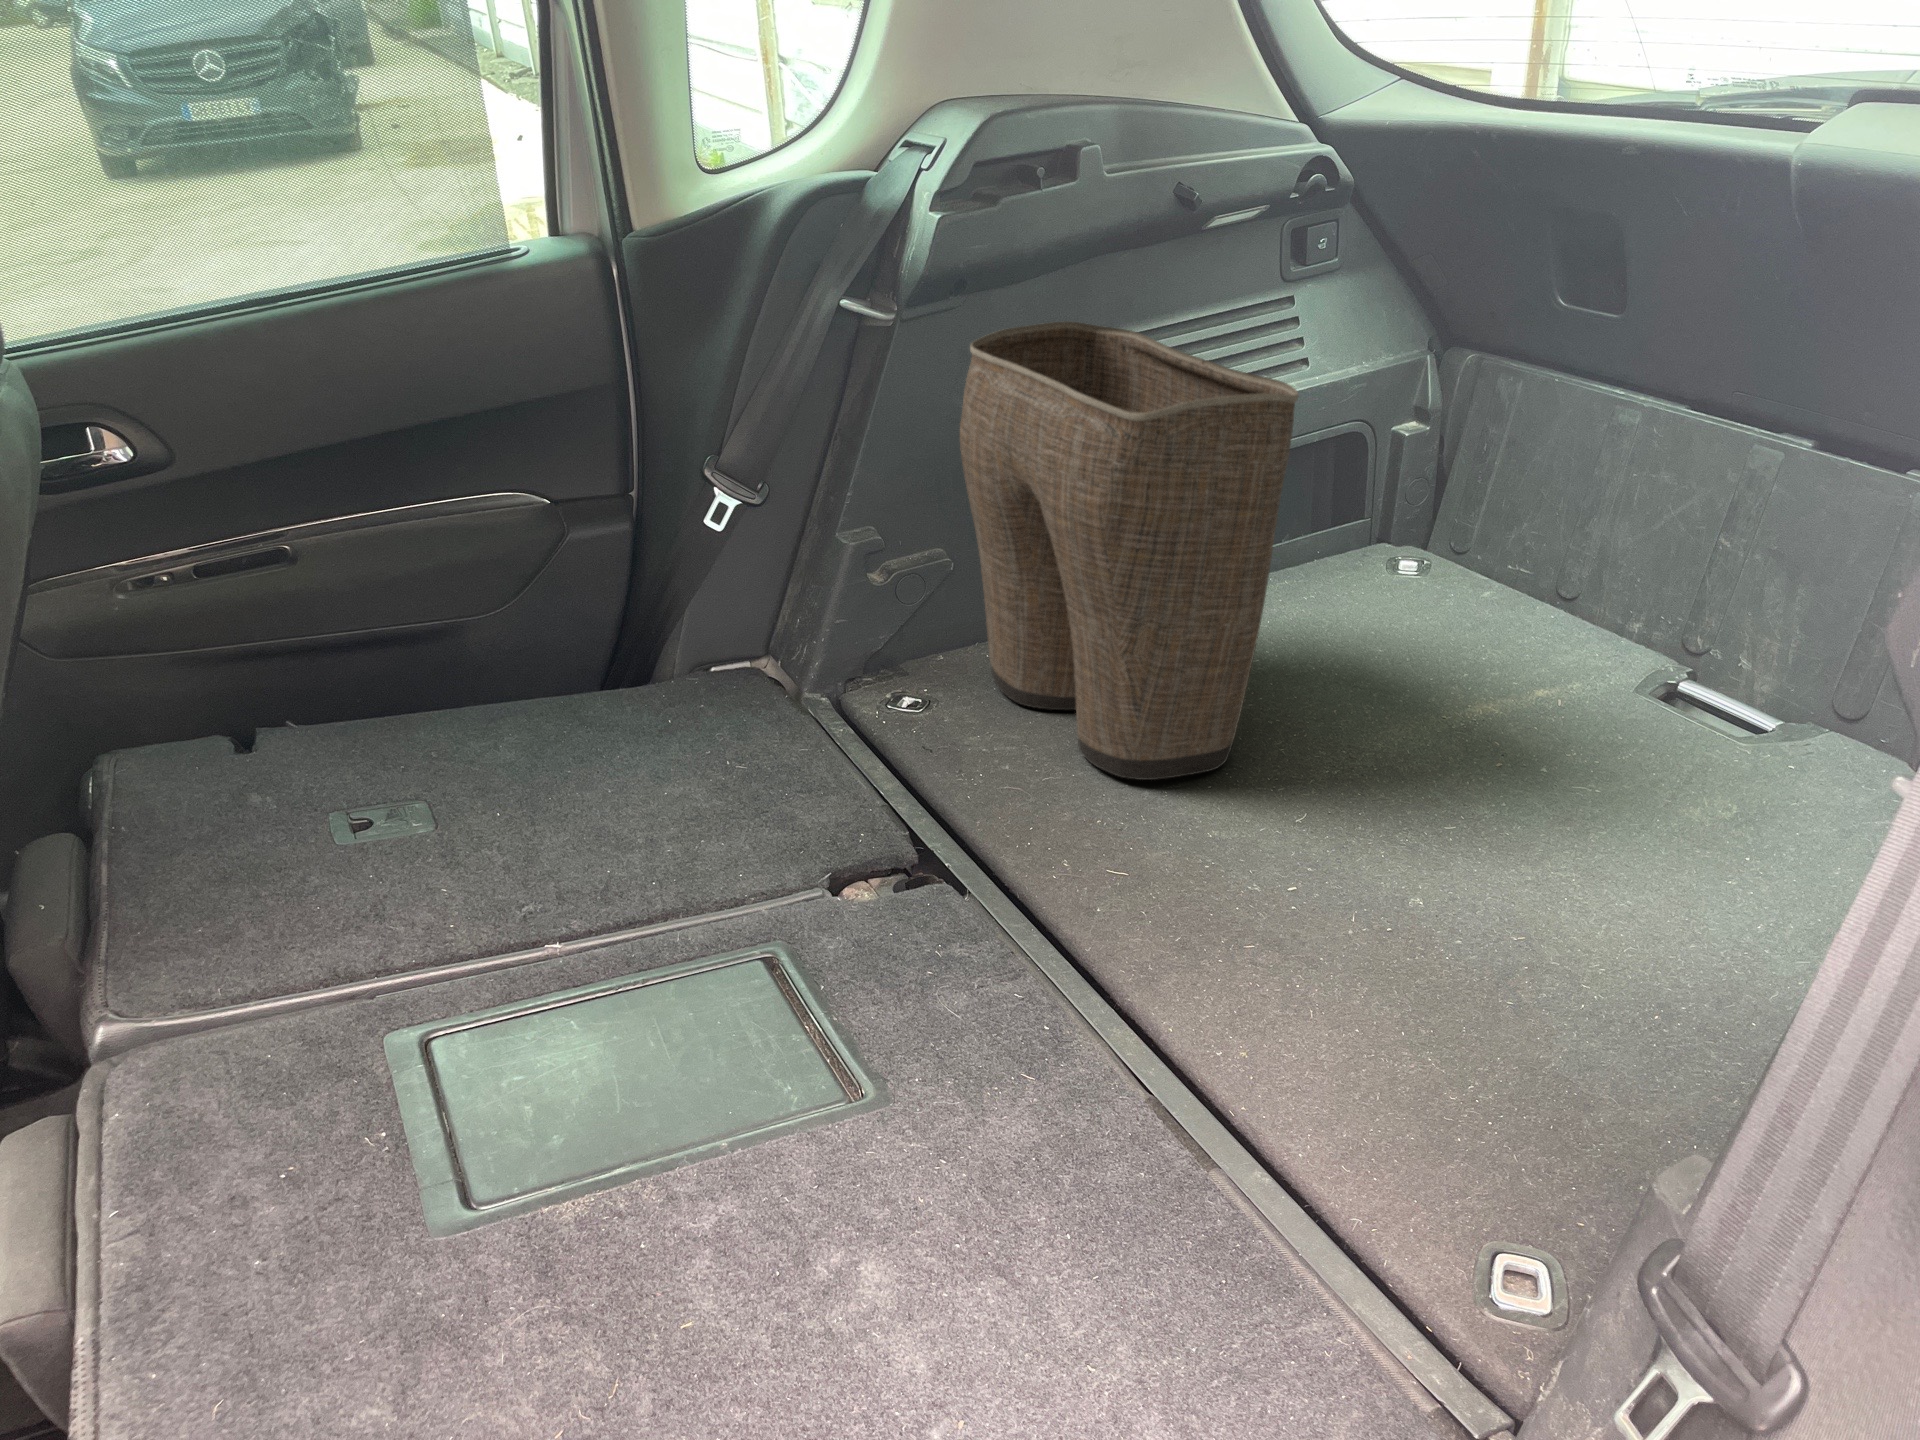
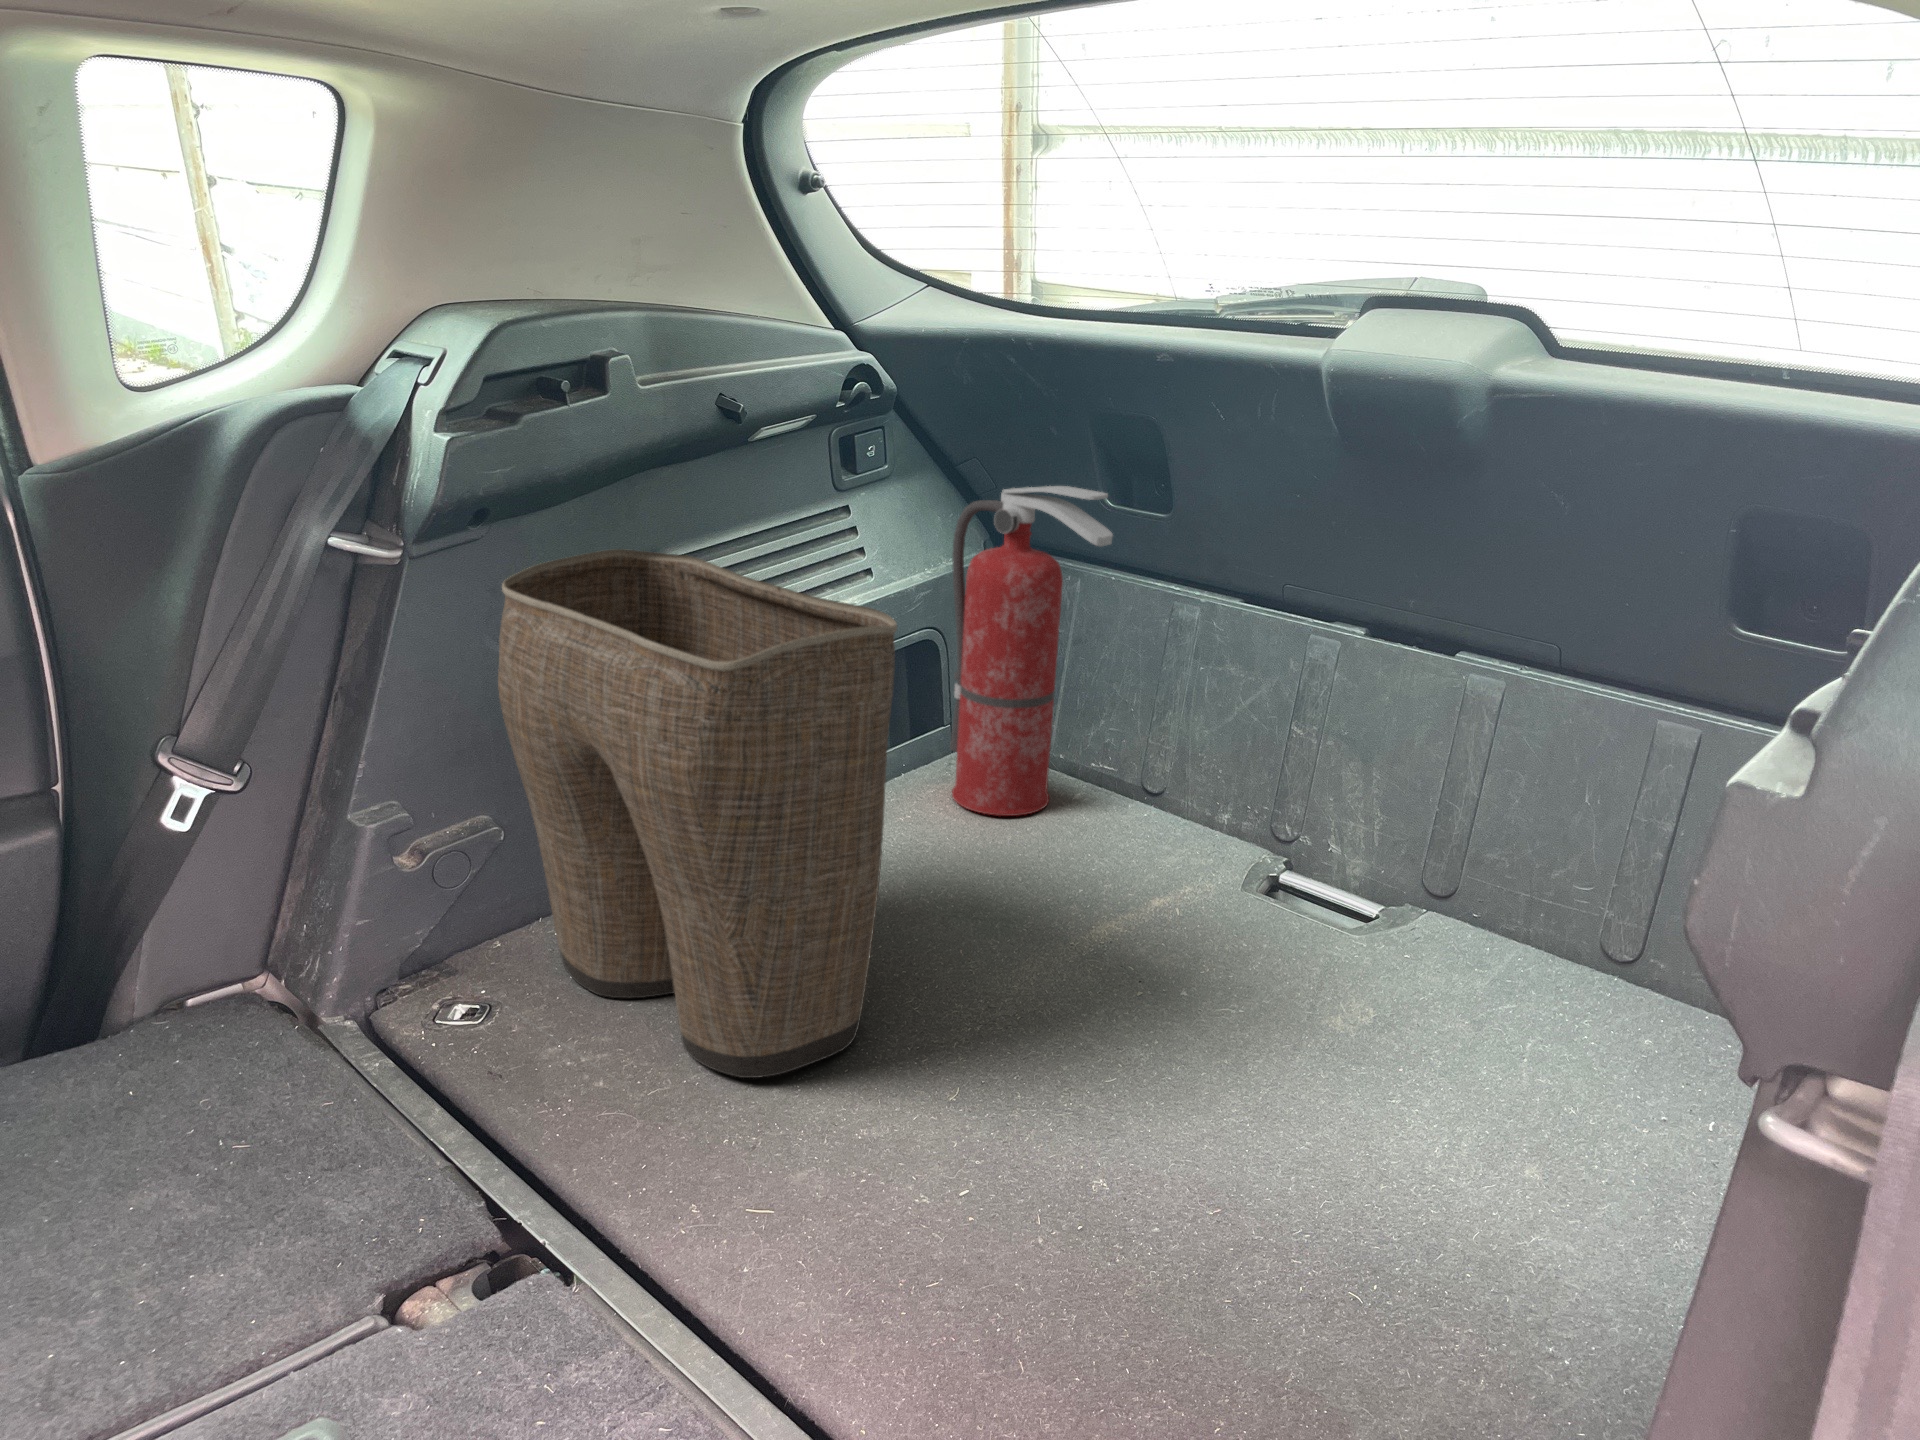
fire extinguisher: none [1363,284,1551,606] -> present [950,486,1113,816]

